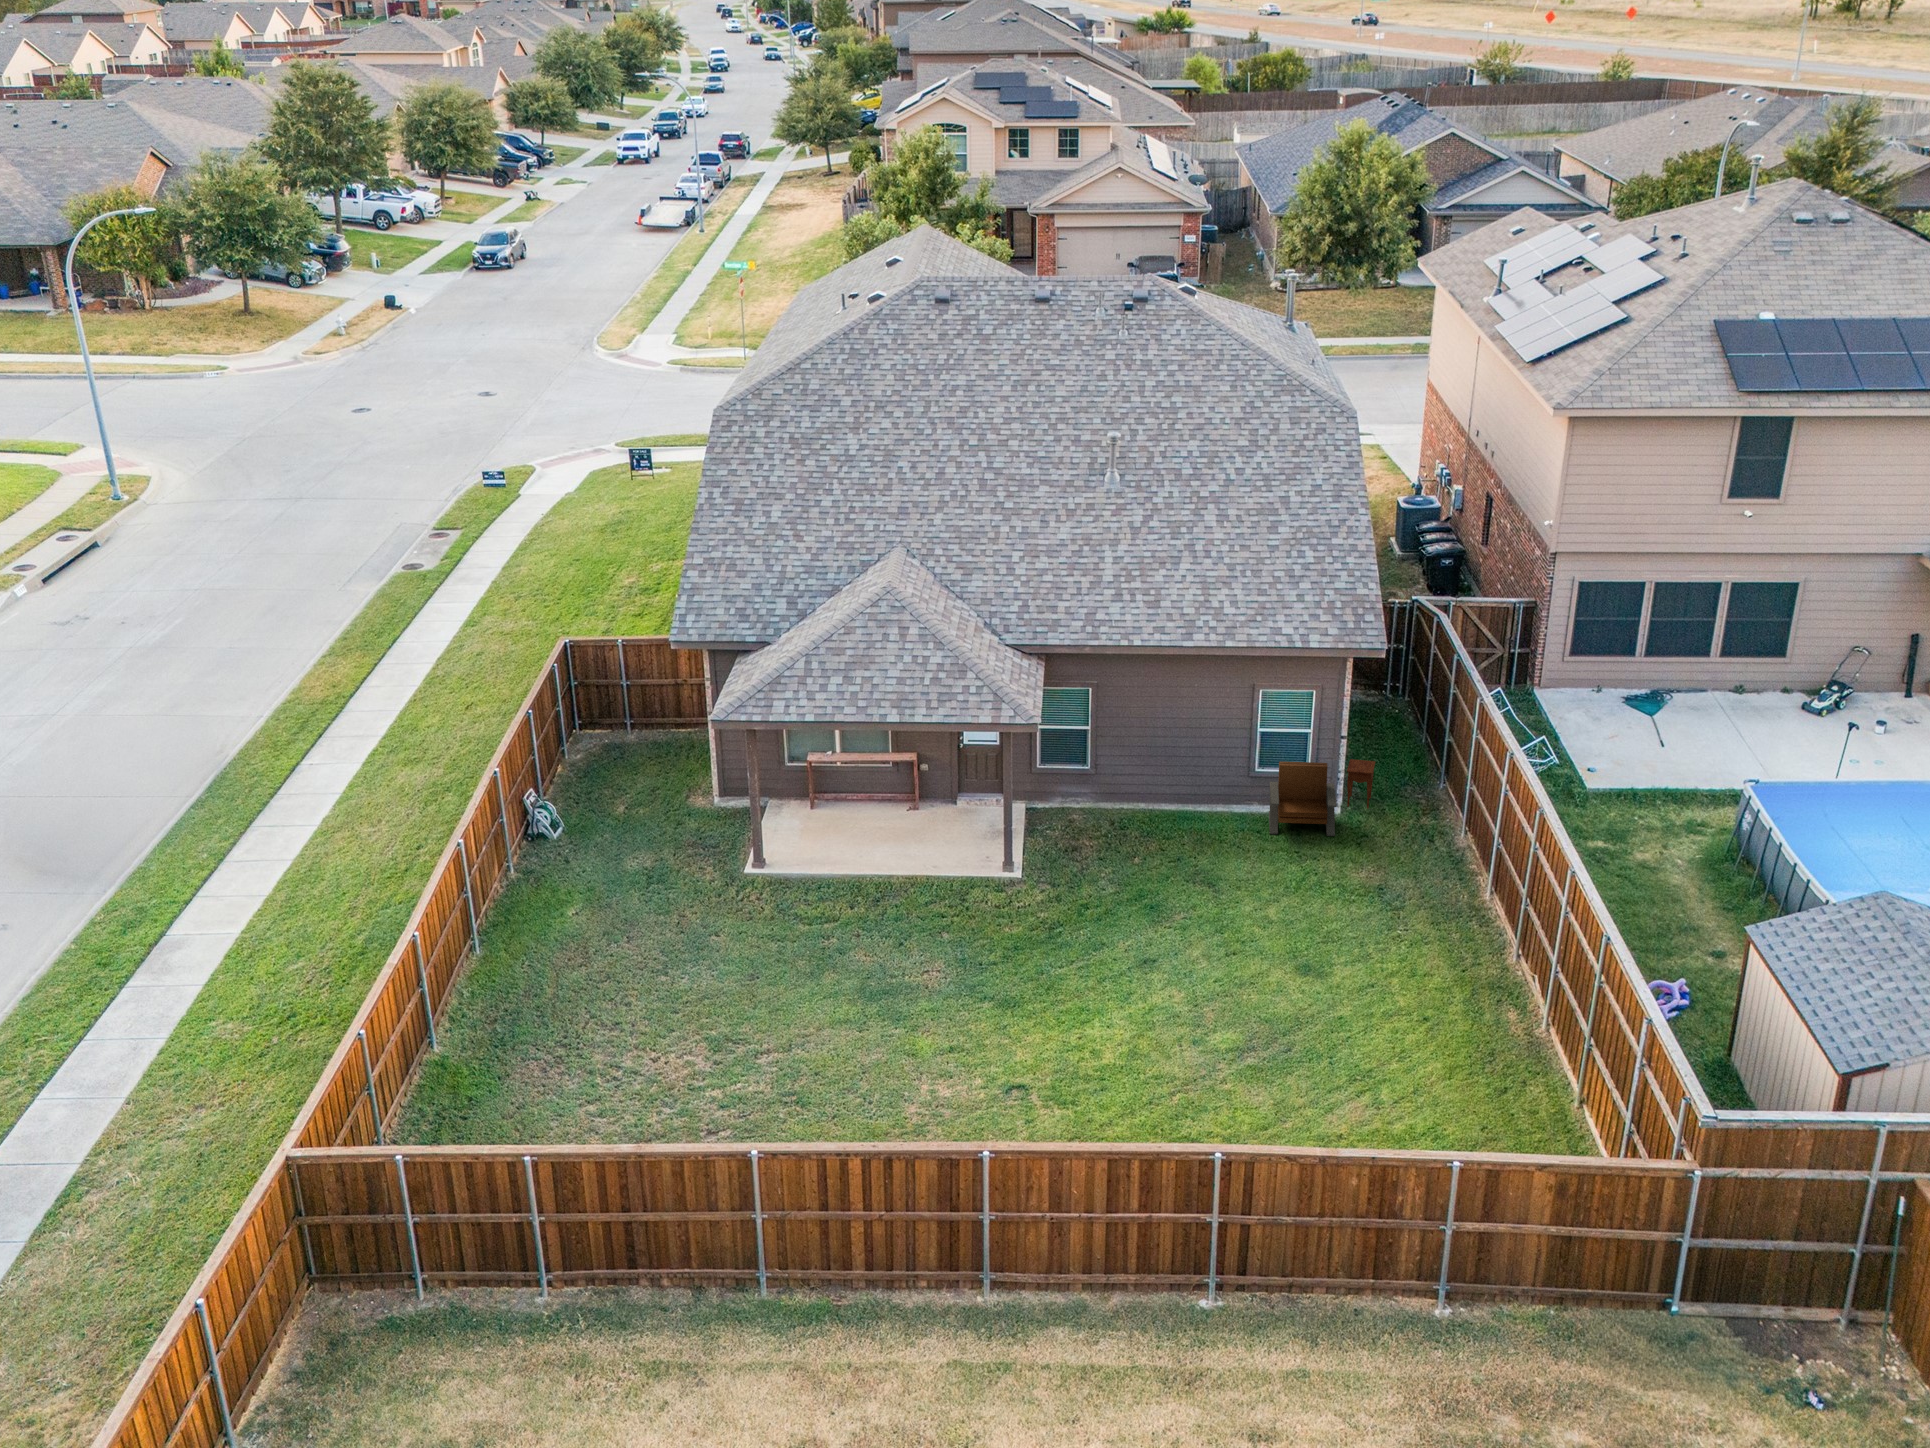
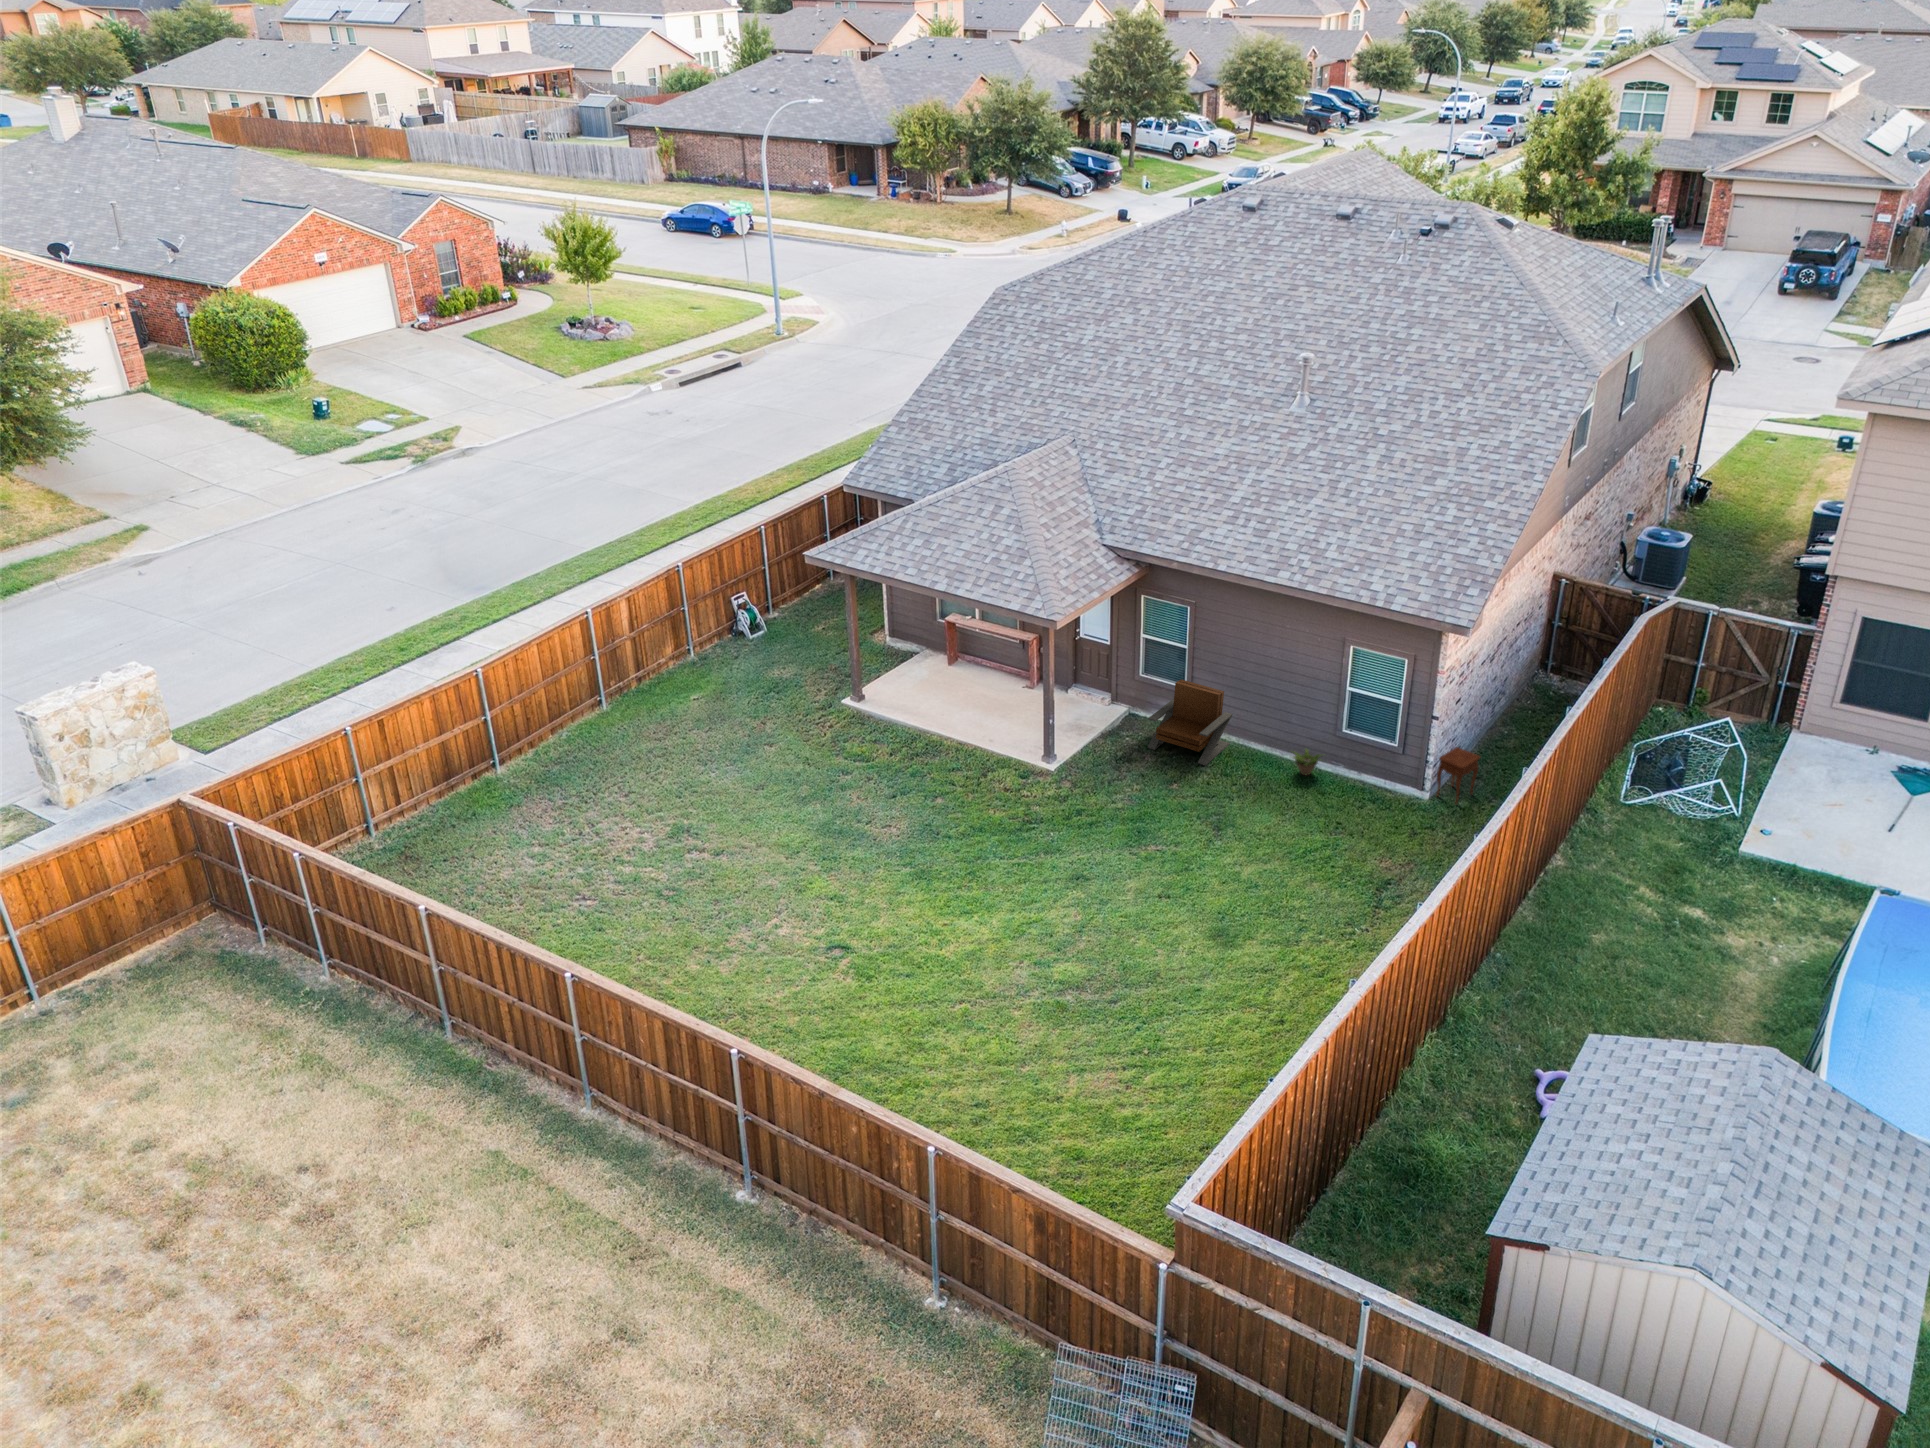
lounge chair: present [1269,762,1336,836] -> present [1147,679,1232,766]
decorative plant: none [1213,796,1250,820] -> present [1293,749,1321,775]

